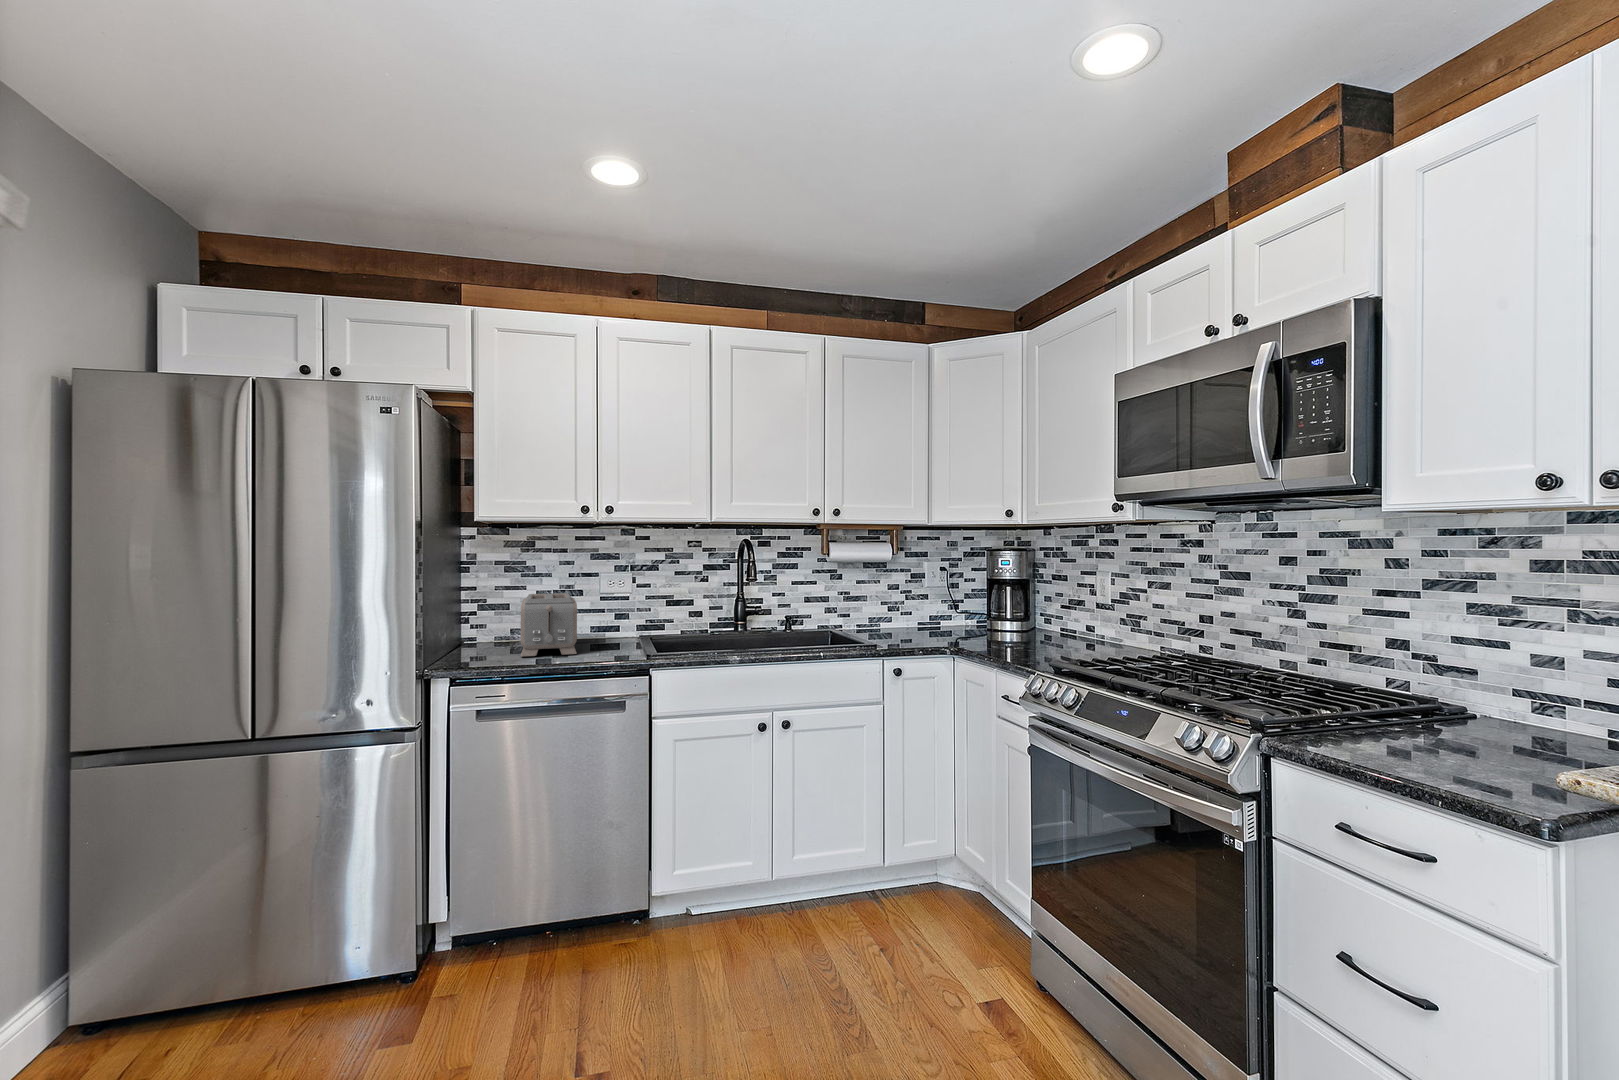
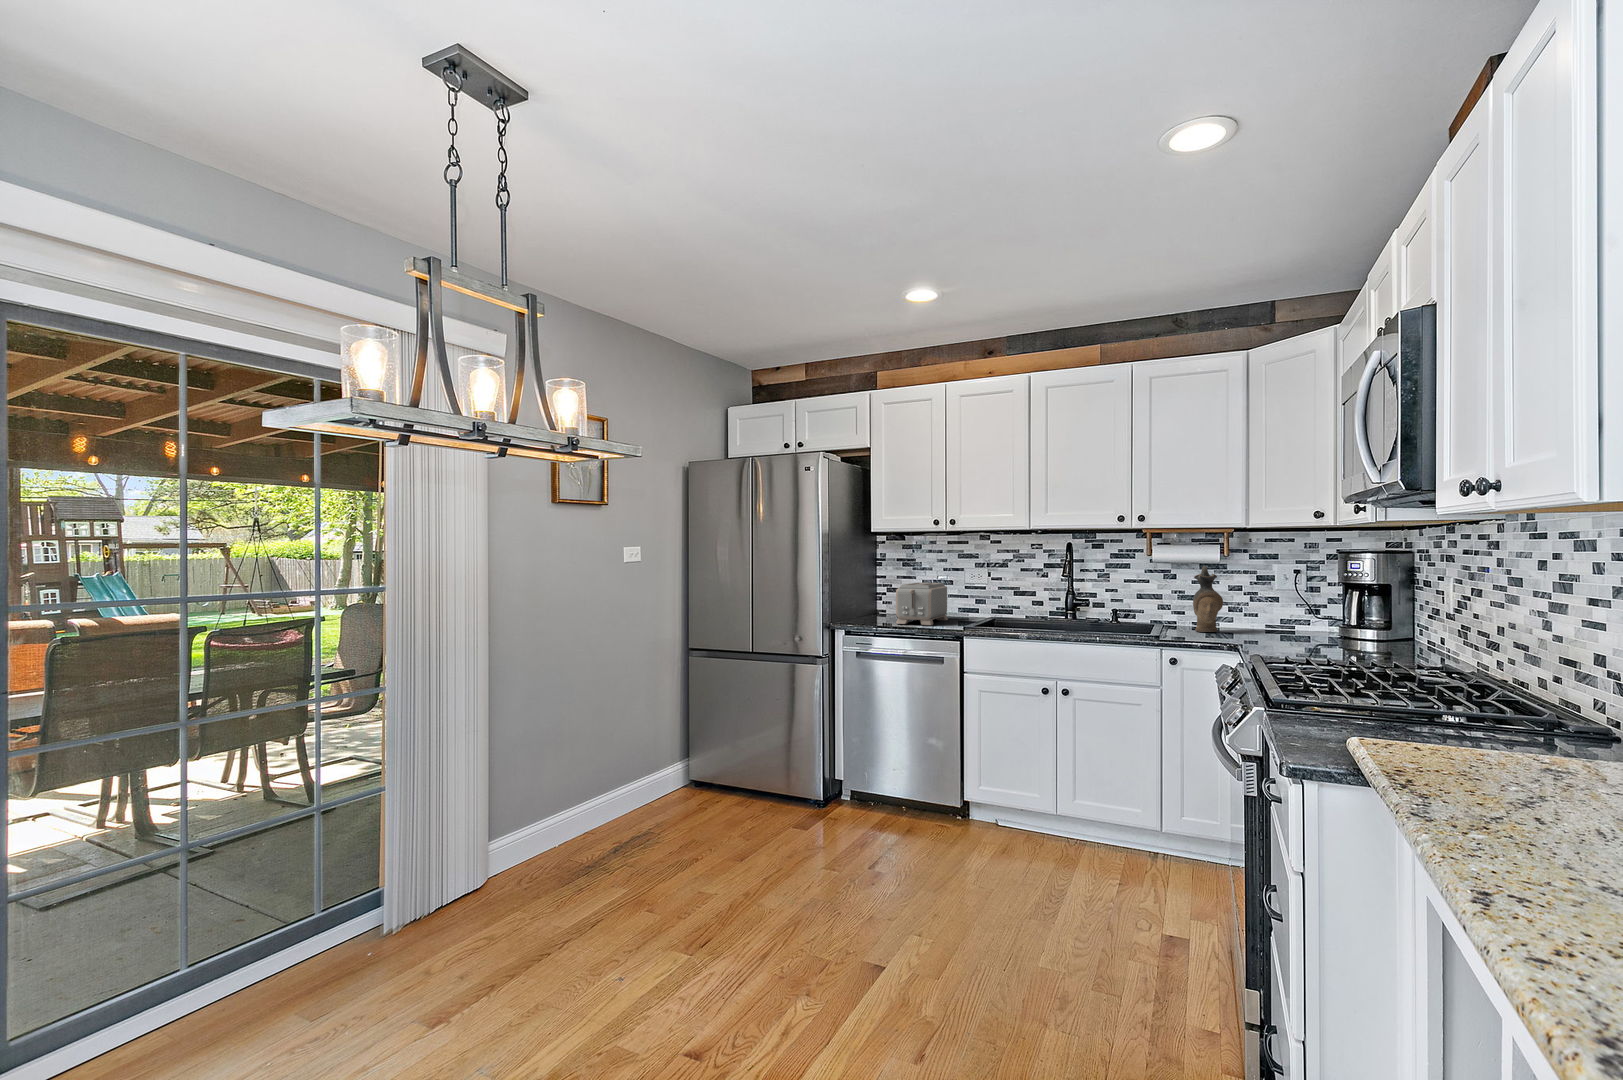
ceramic pitcher: none [863,565,893,633] -> present [1193,566,1223,632]

